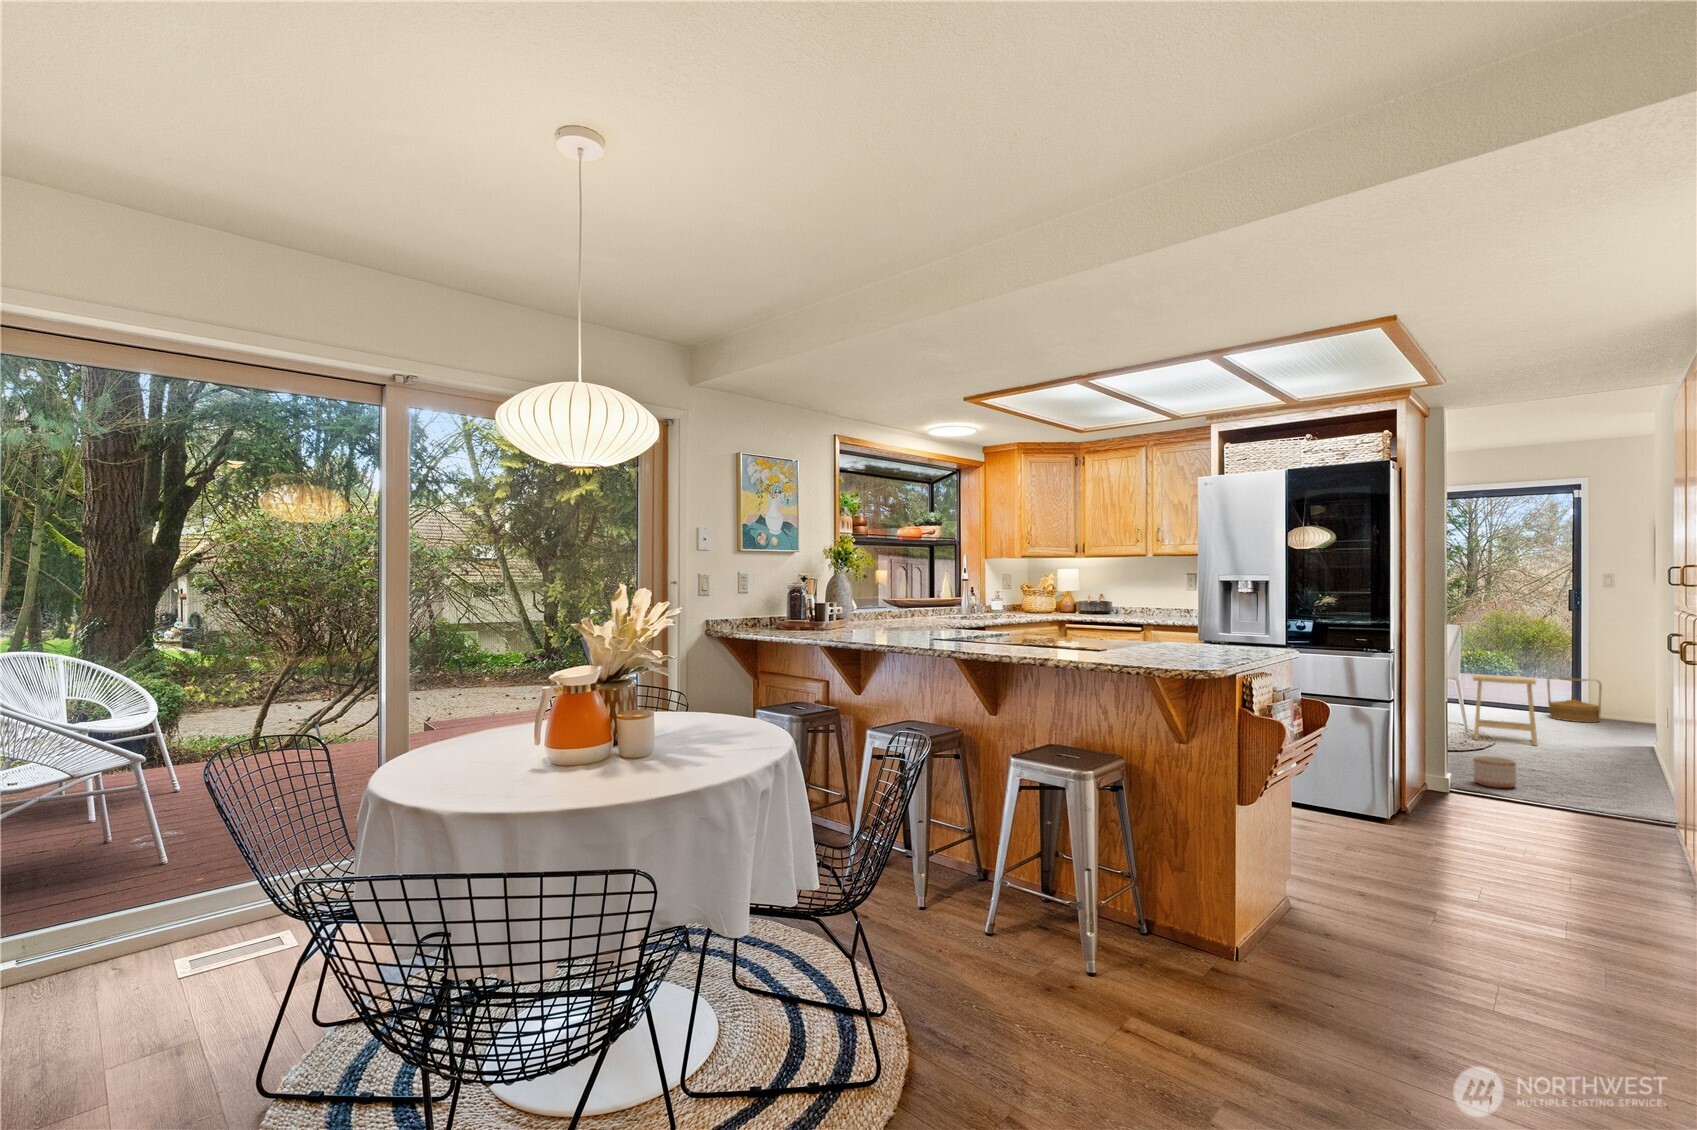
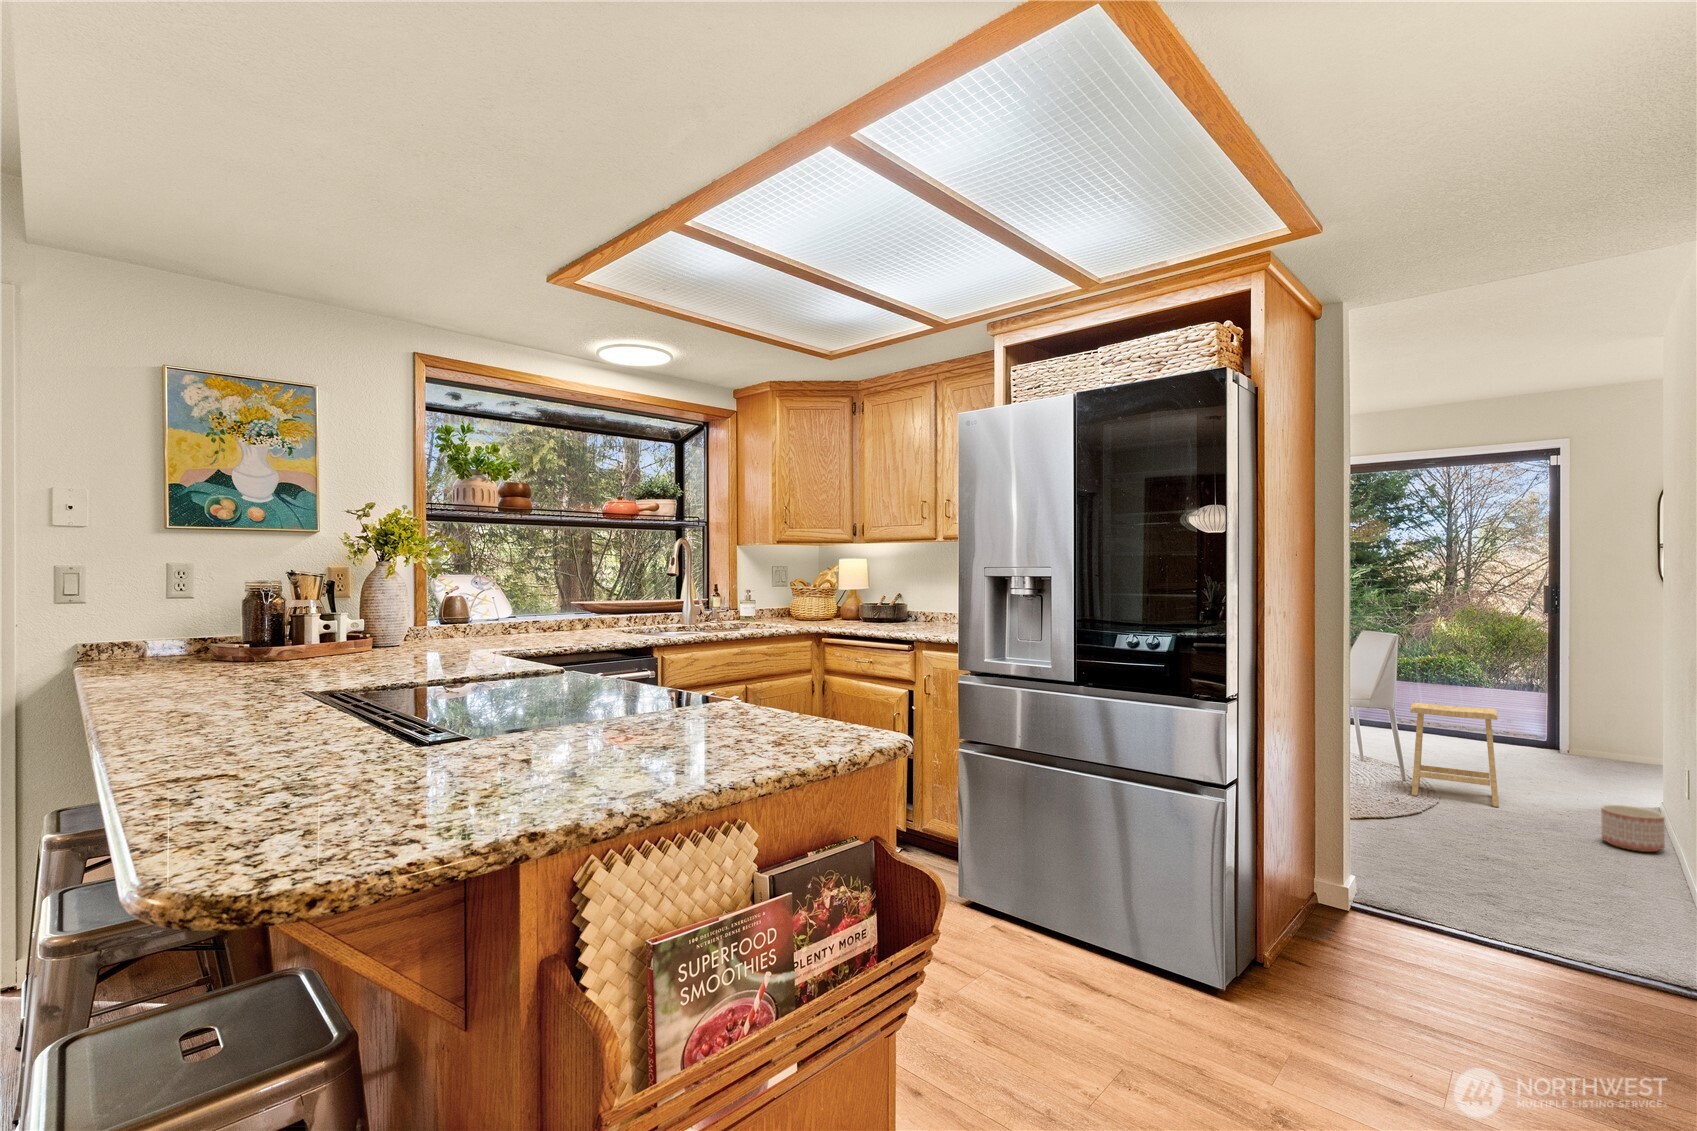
basket: present [1547,677,1602,722] -> none [1516,698,1589,762]
planter: present [1473,756,1516,788] -> present [1601,805,1665,852]

